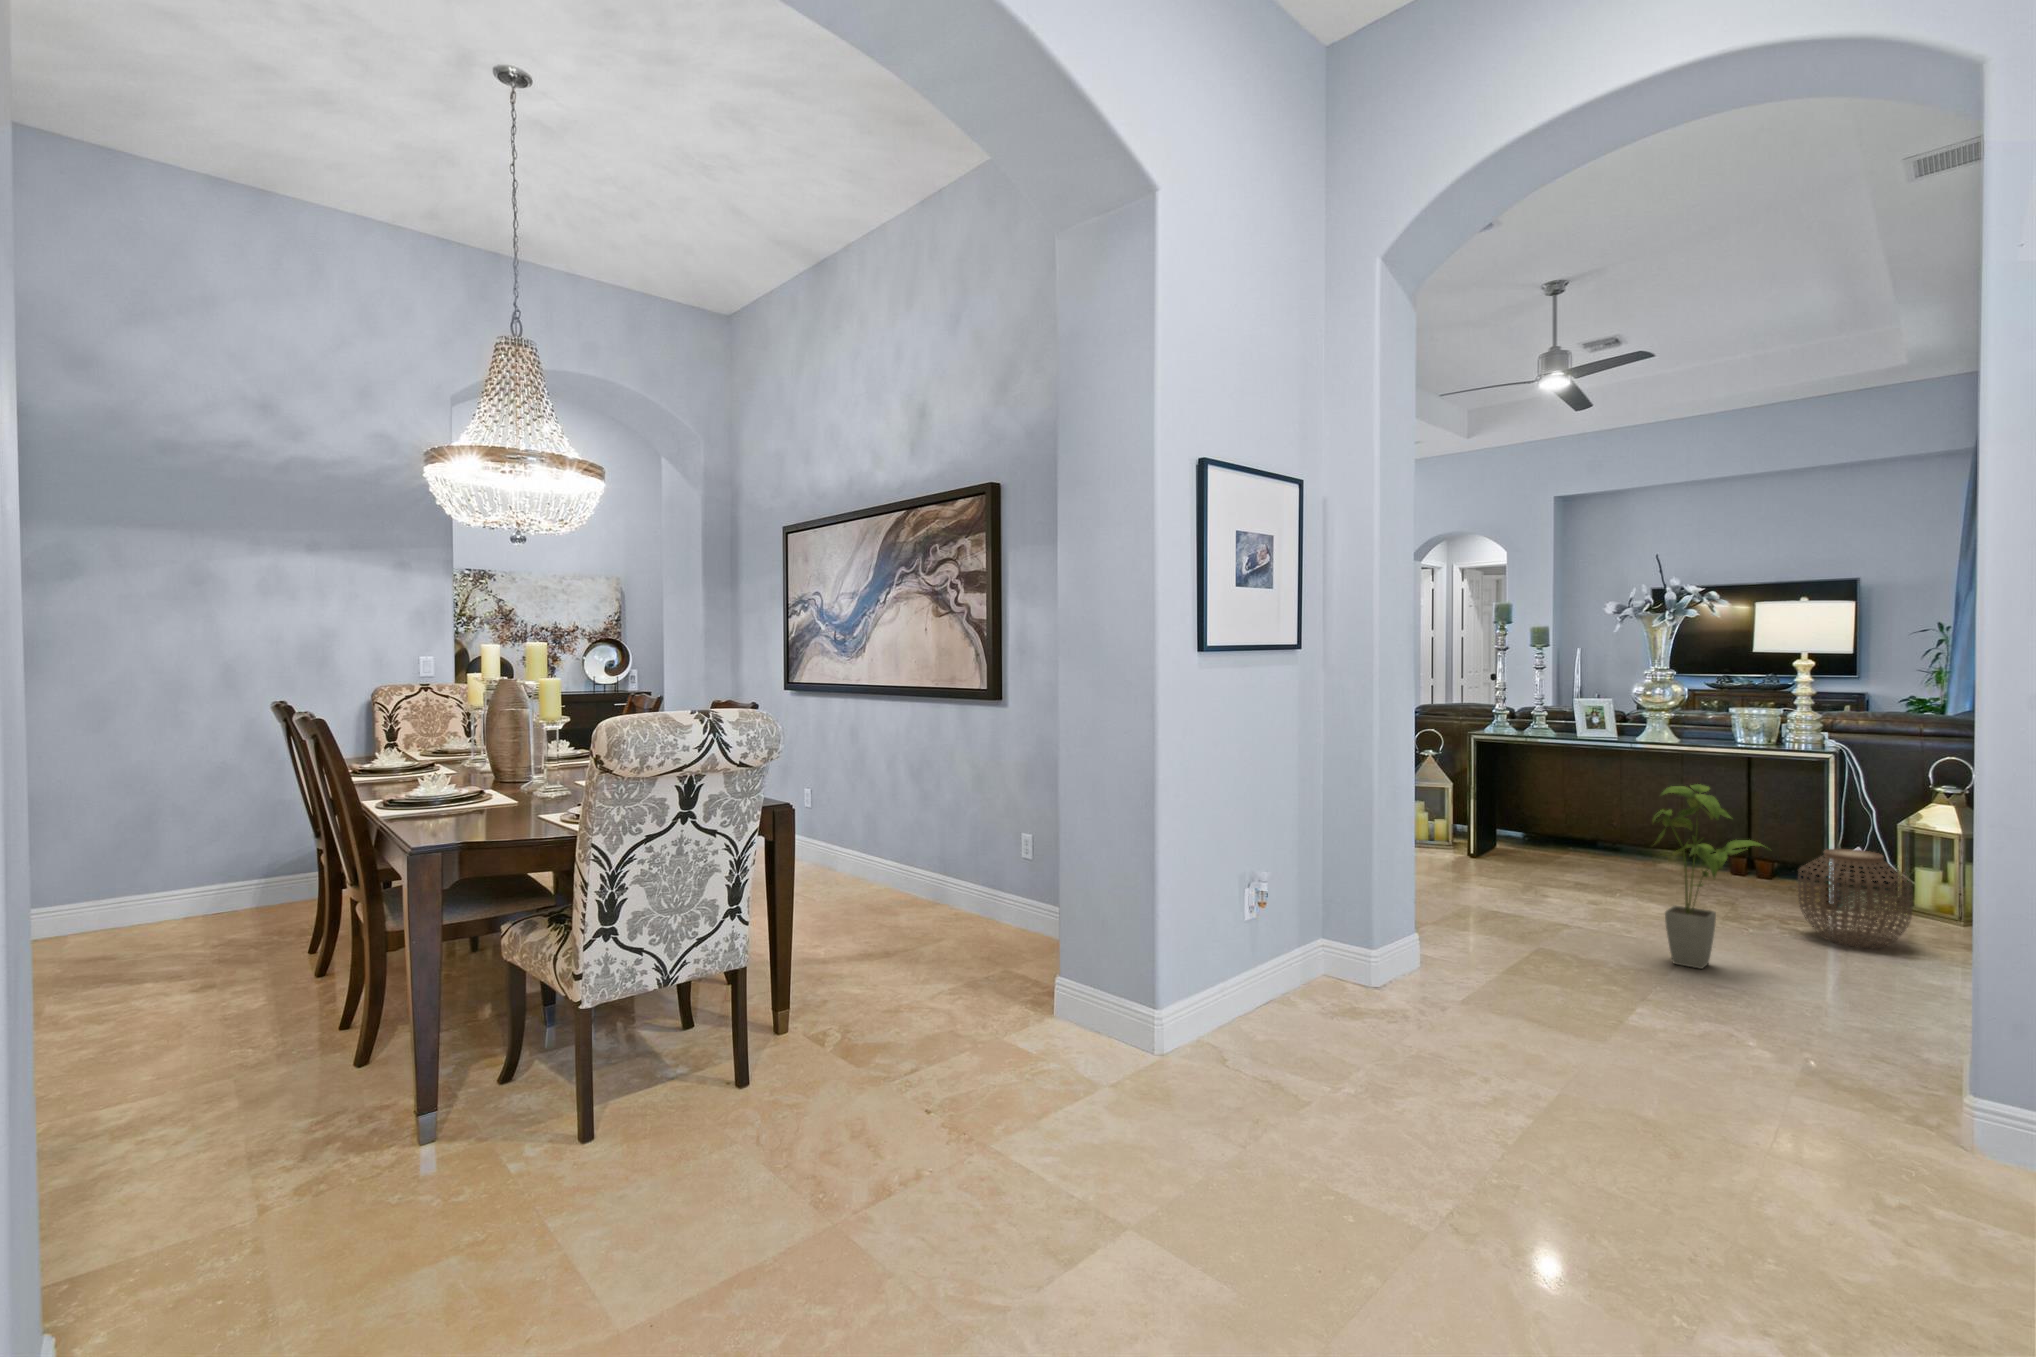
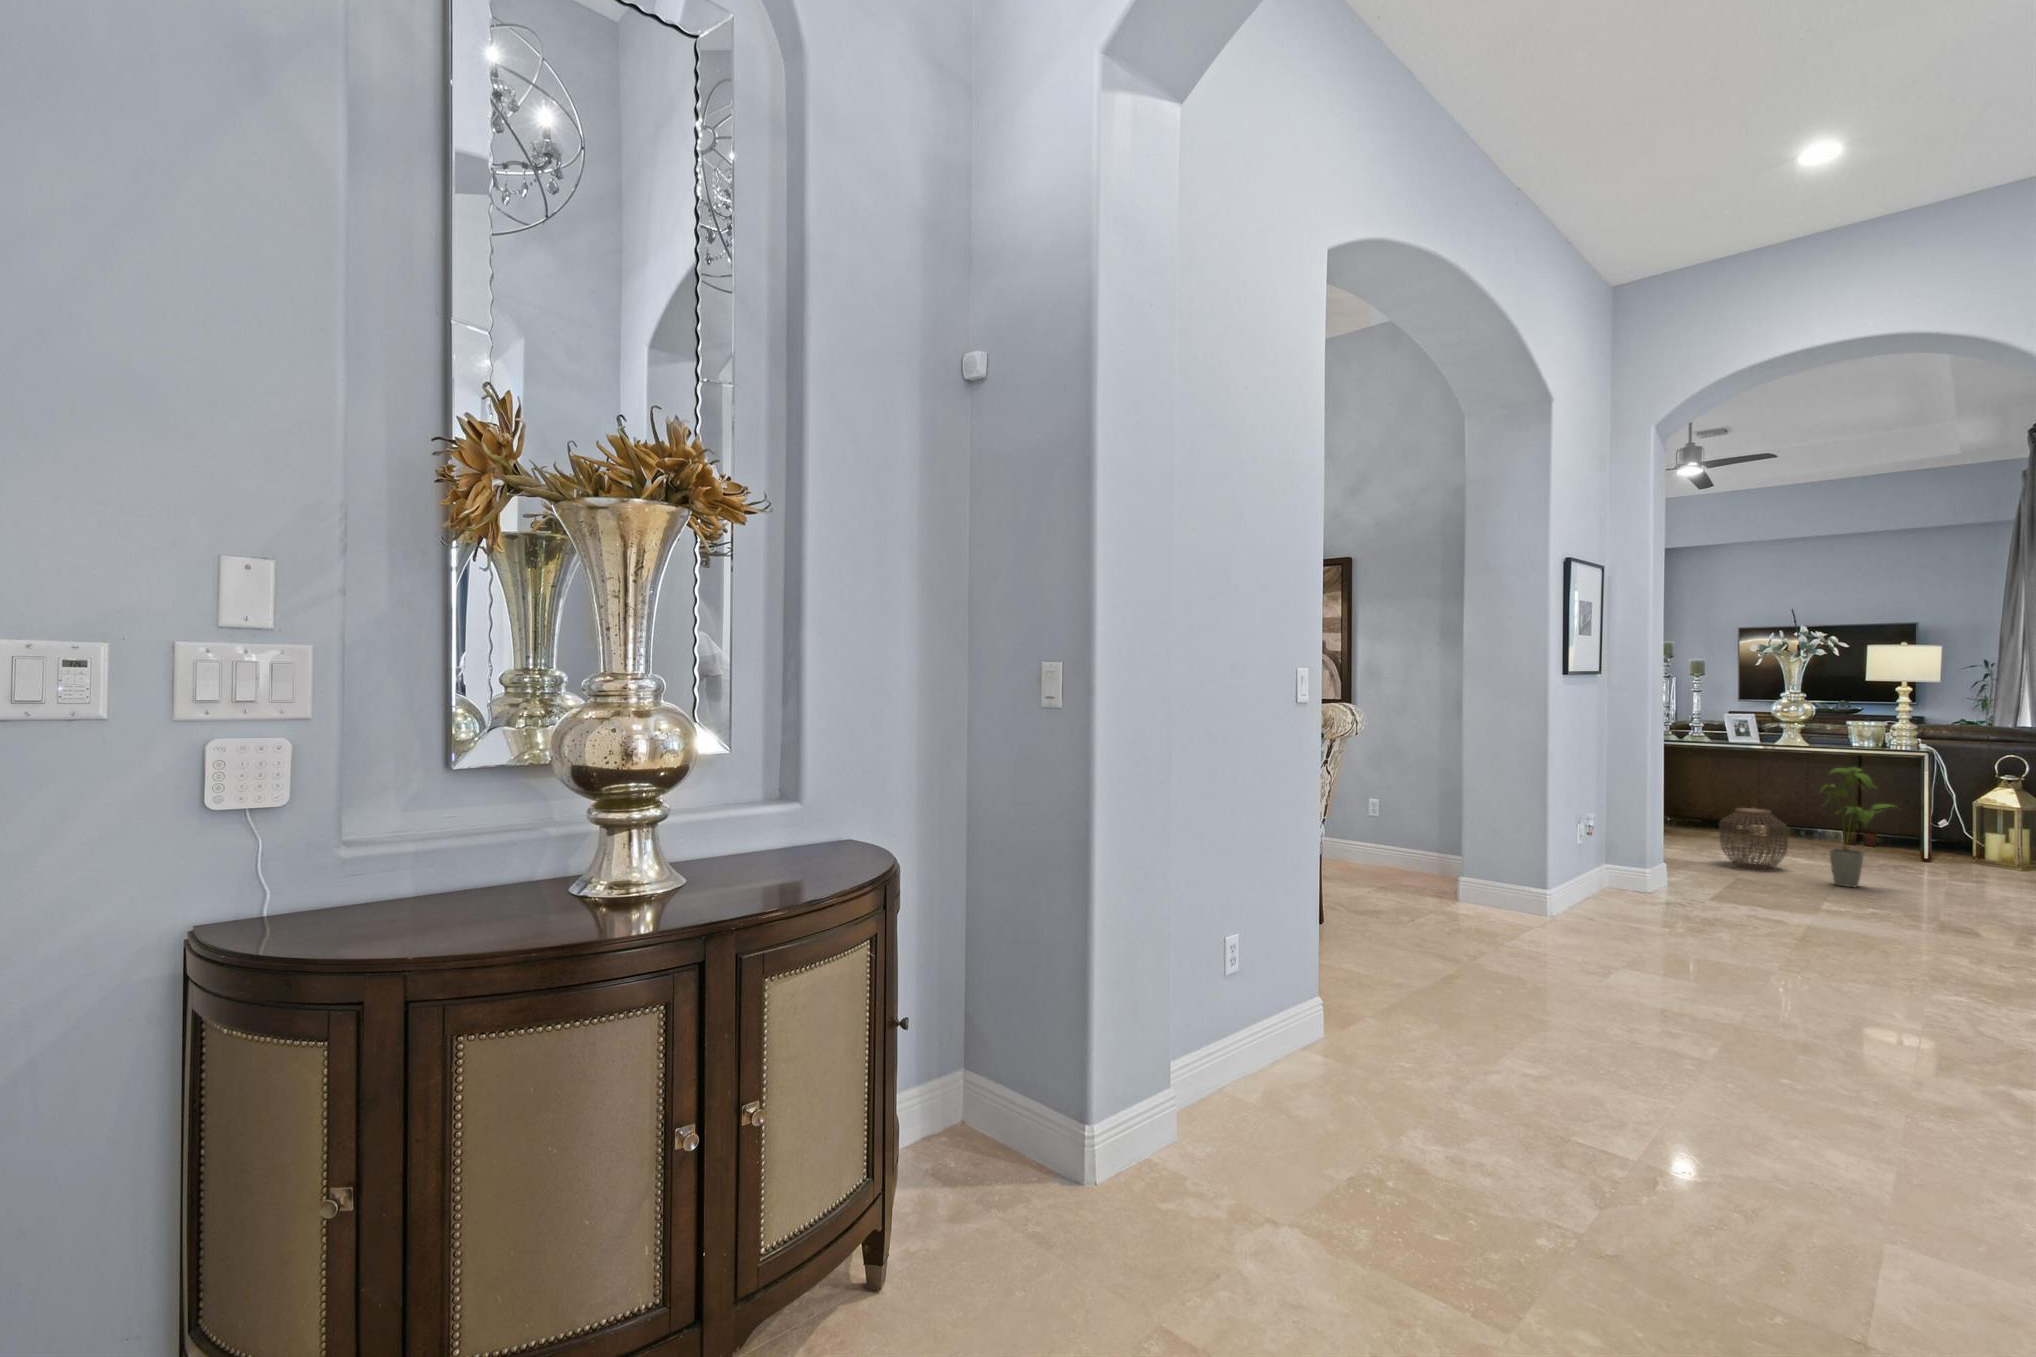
woven basket: present [1798,849,1913,948] -> present [1720,808,1788,869]

